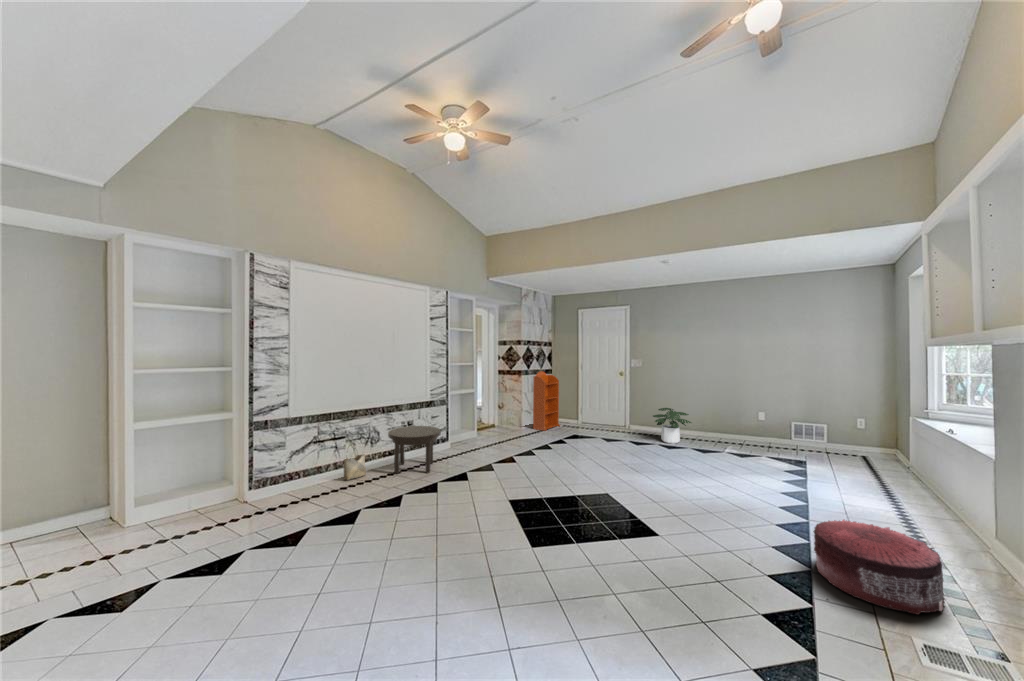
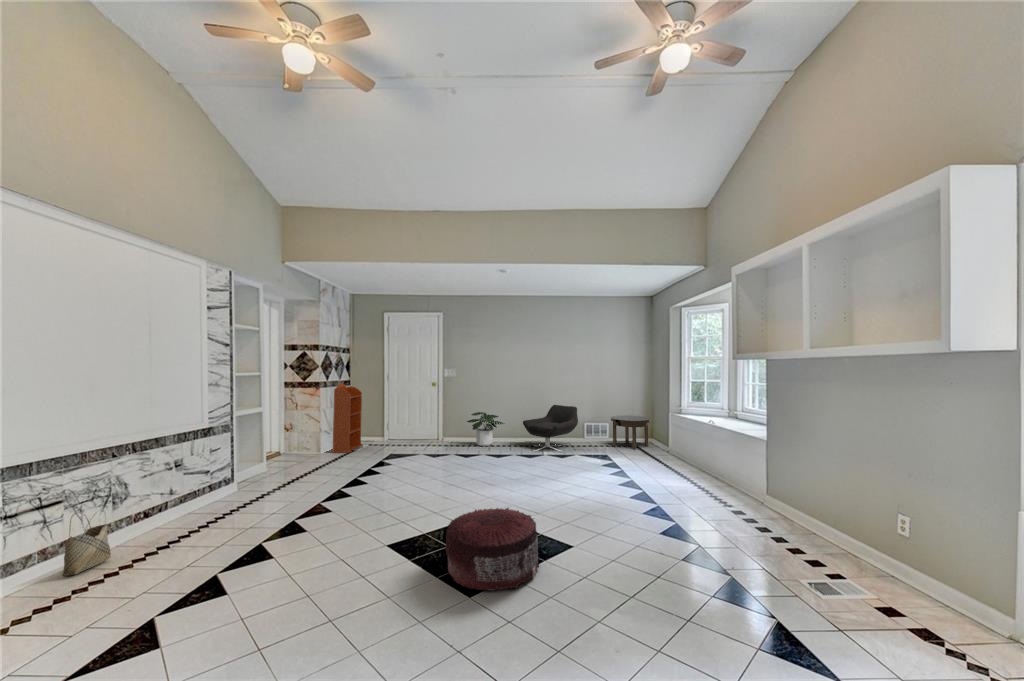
lounge chair: none [713,408,787,464] -> present [523,405,578,451]
side table: present [388,426,441,474] -> present [611,416,650,450]
pouf: present [813,520,945,615] -> present [445,508,539,591]

